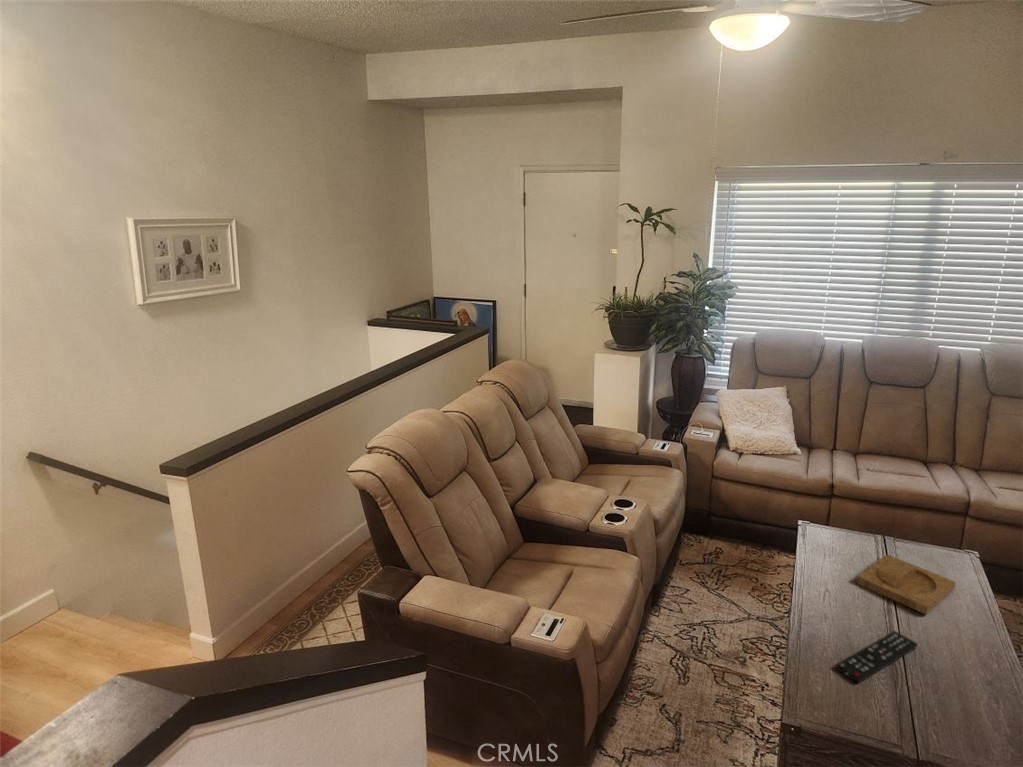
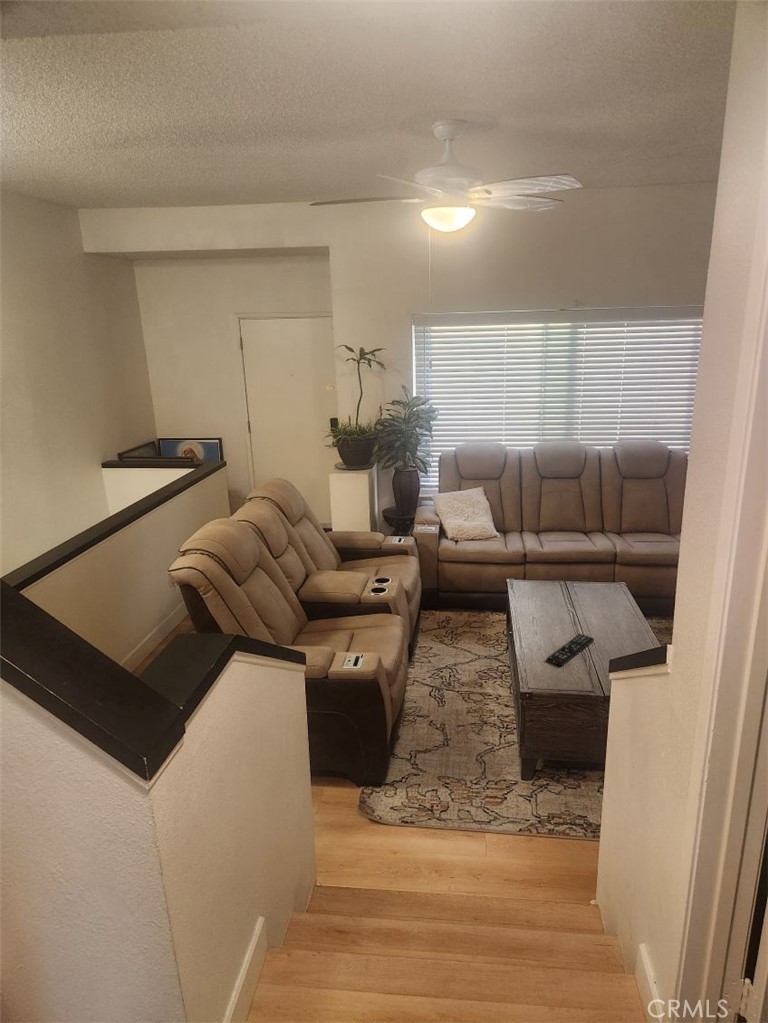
tray: present [856,554,956,614] -> none [551,590,613,622]

